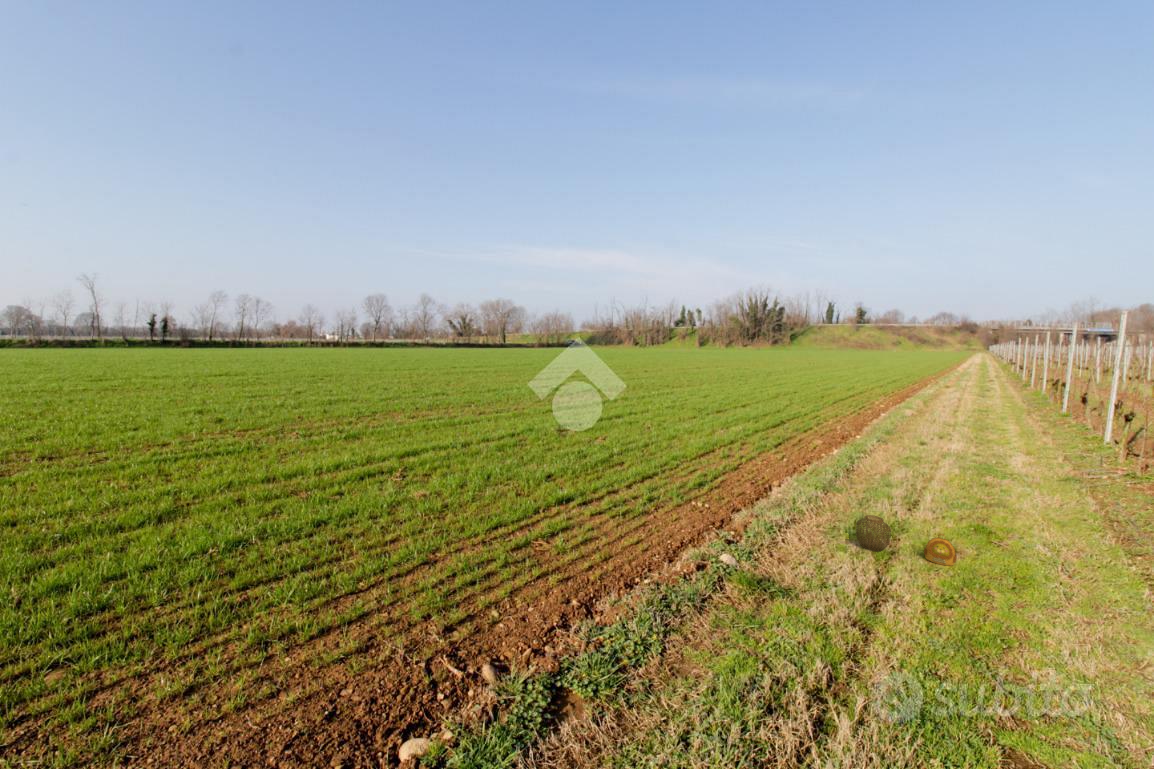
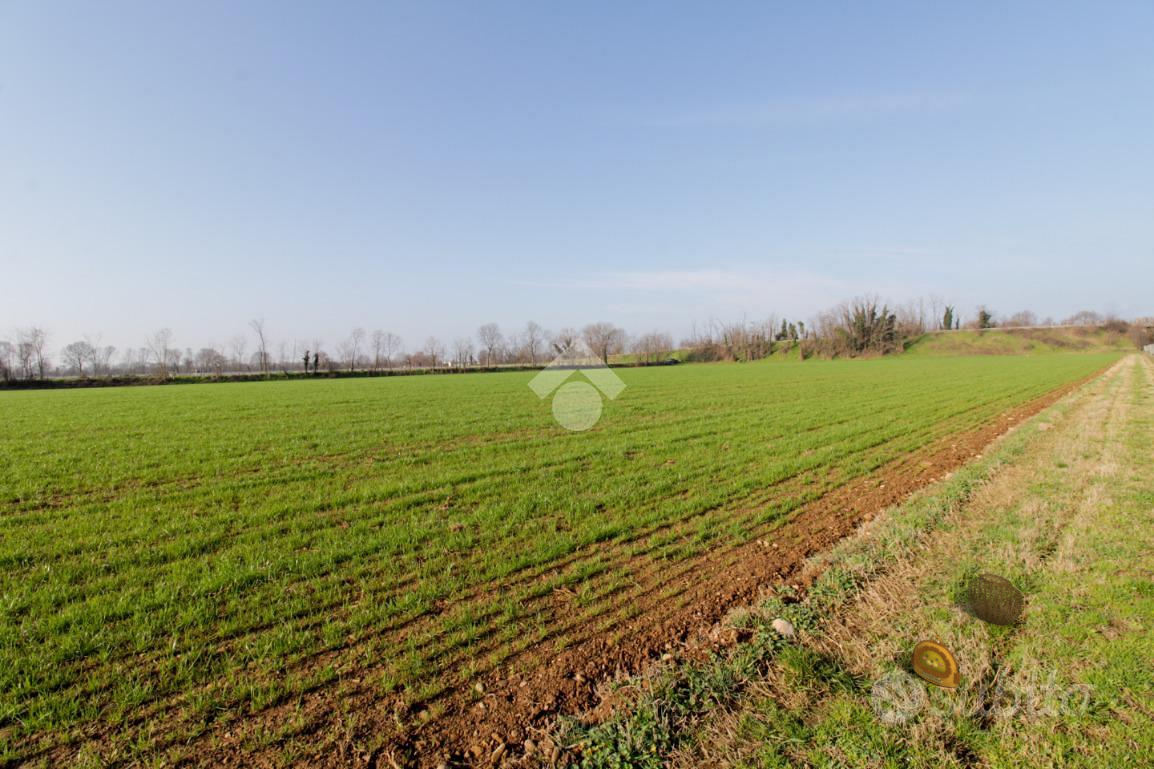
backpack: present [924,534,957,566] -> present [911,635,960,688]

